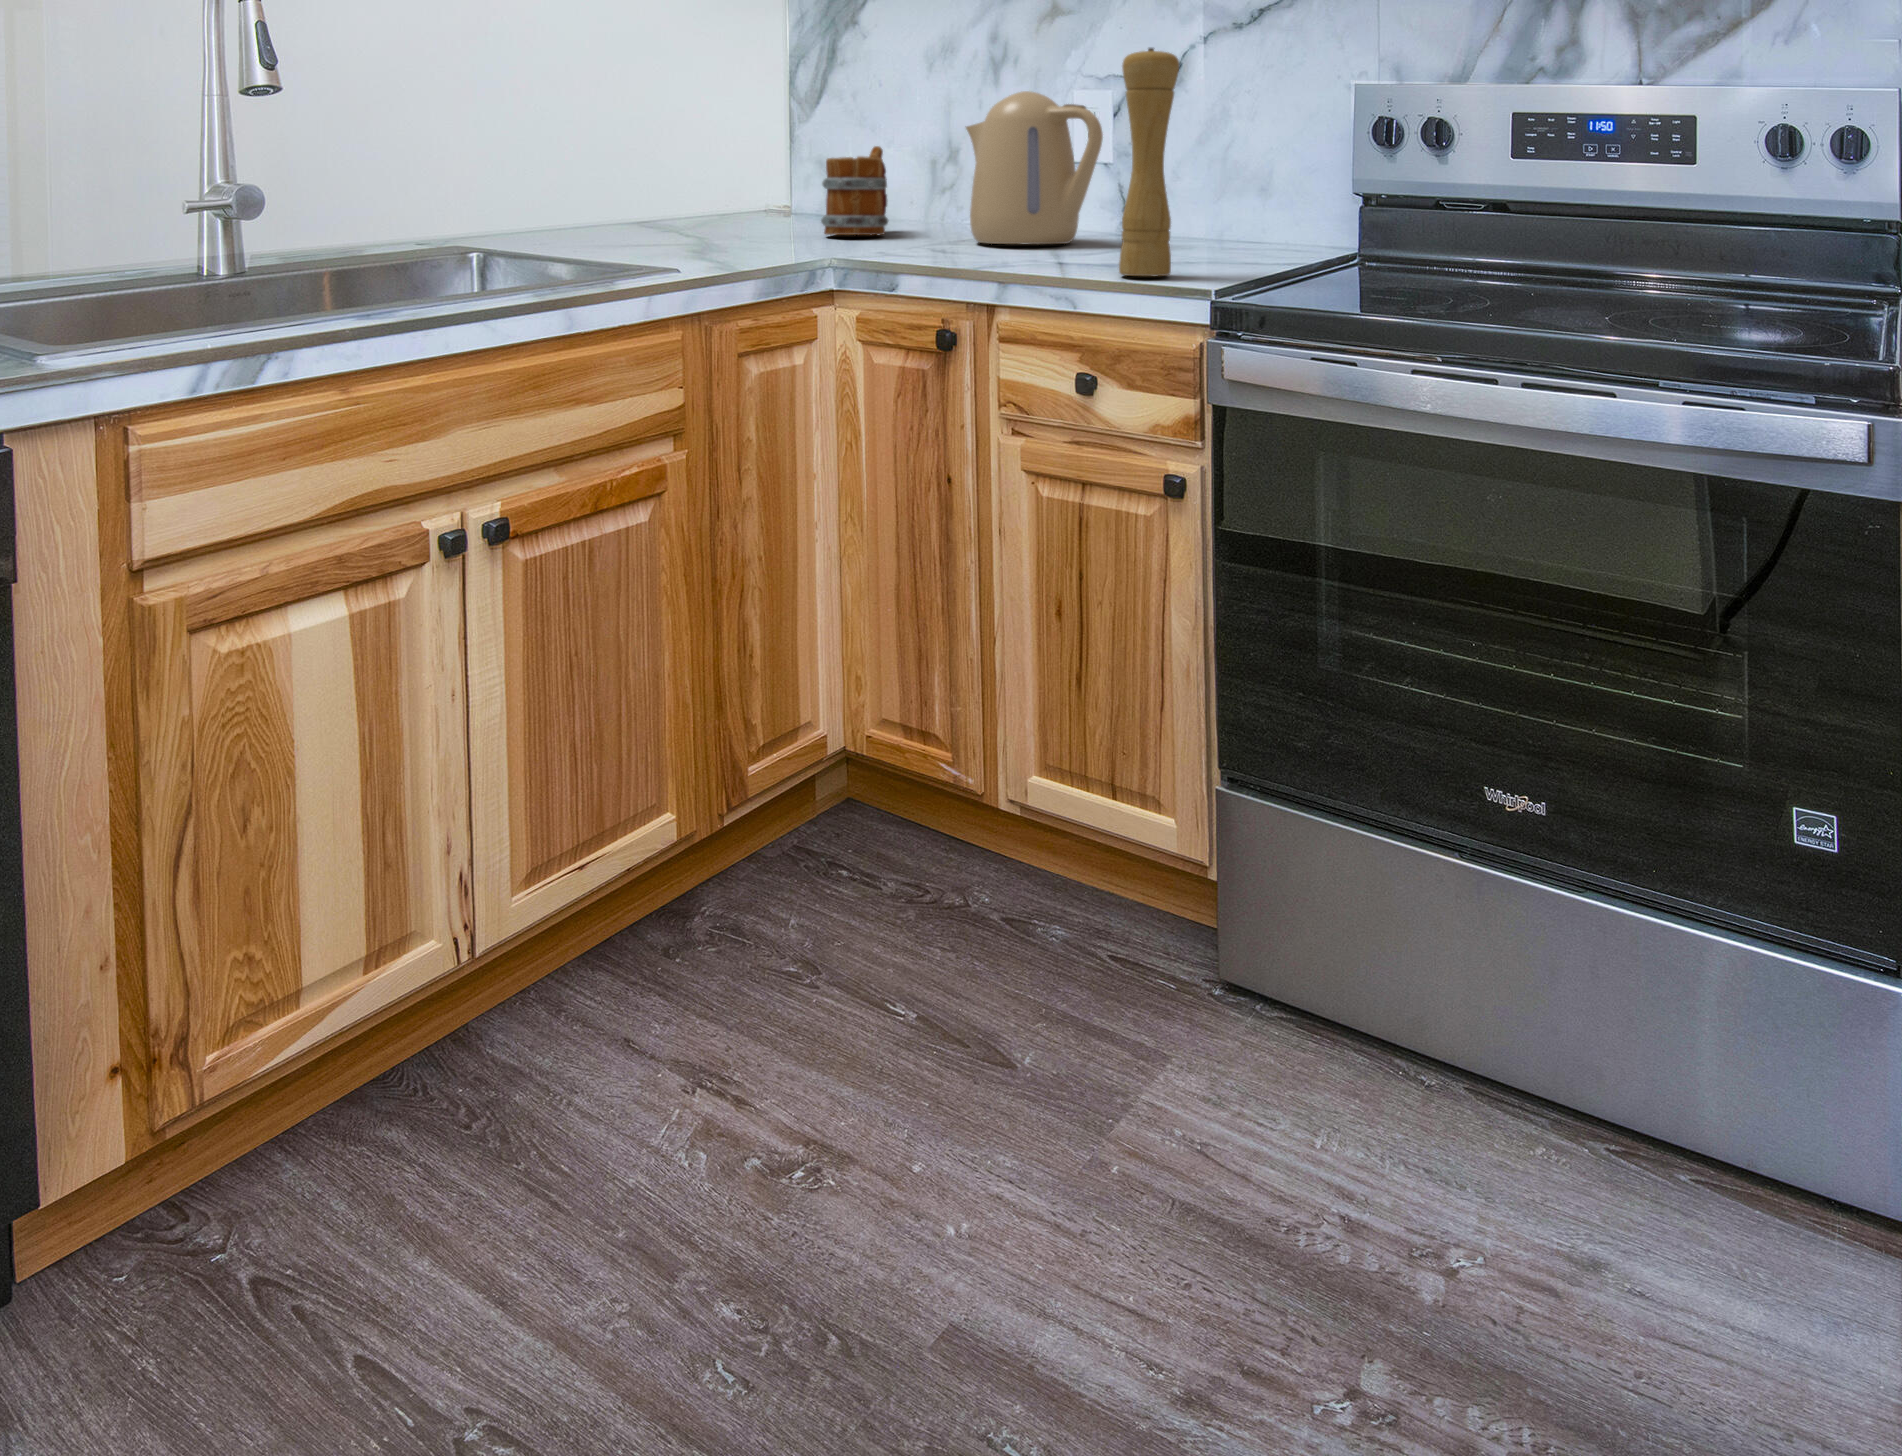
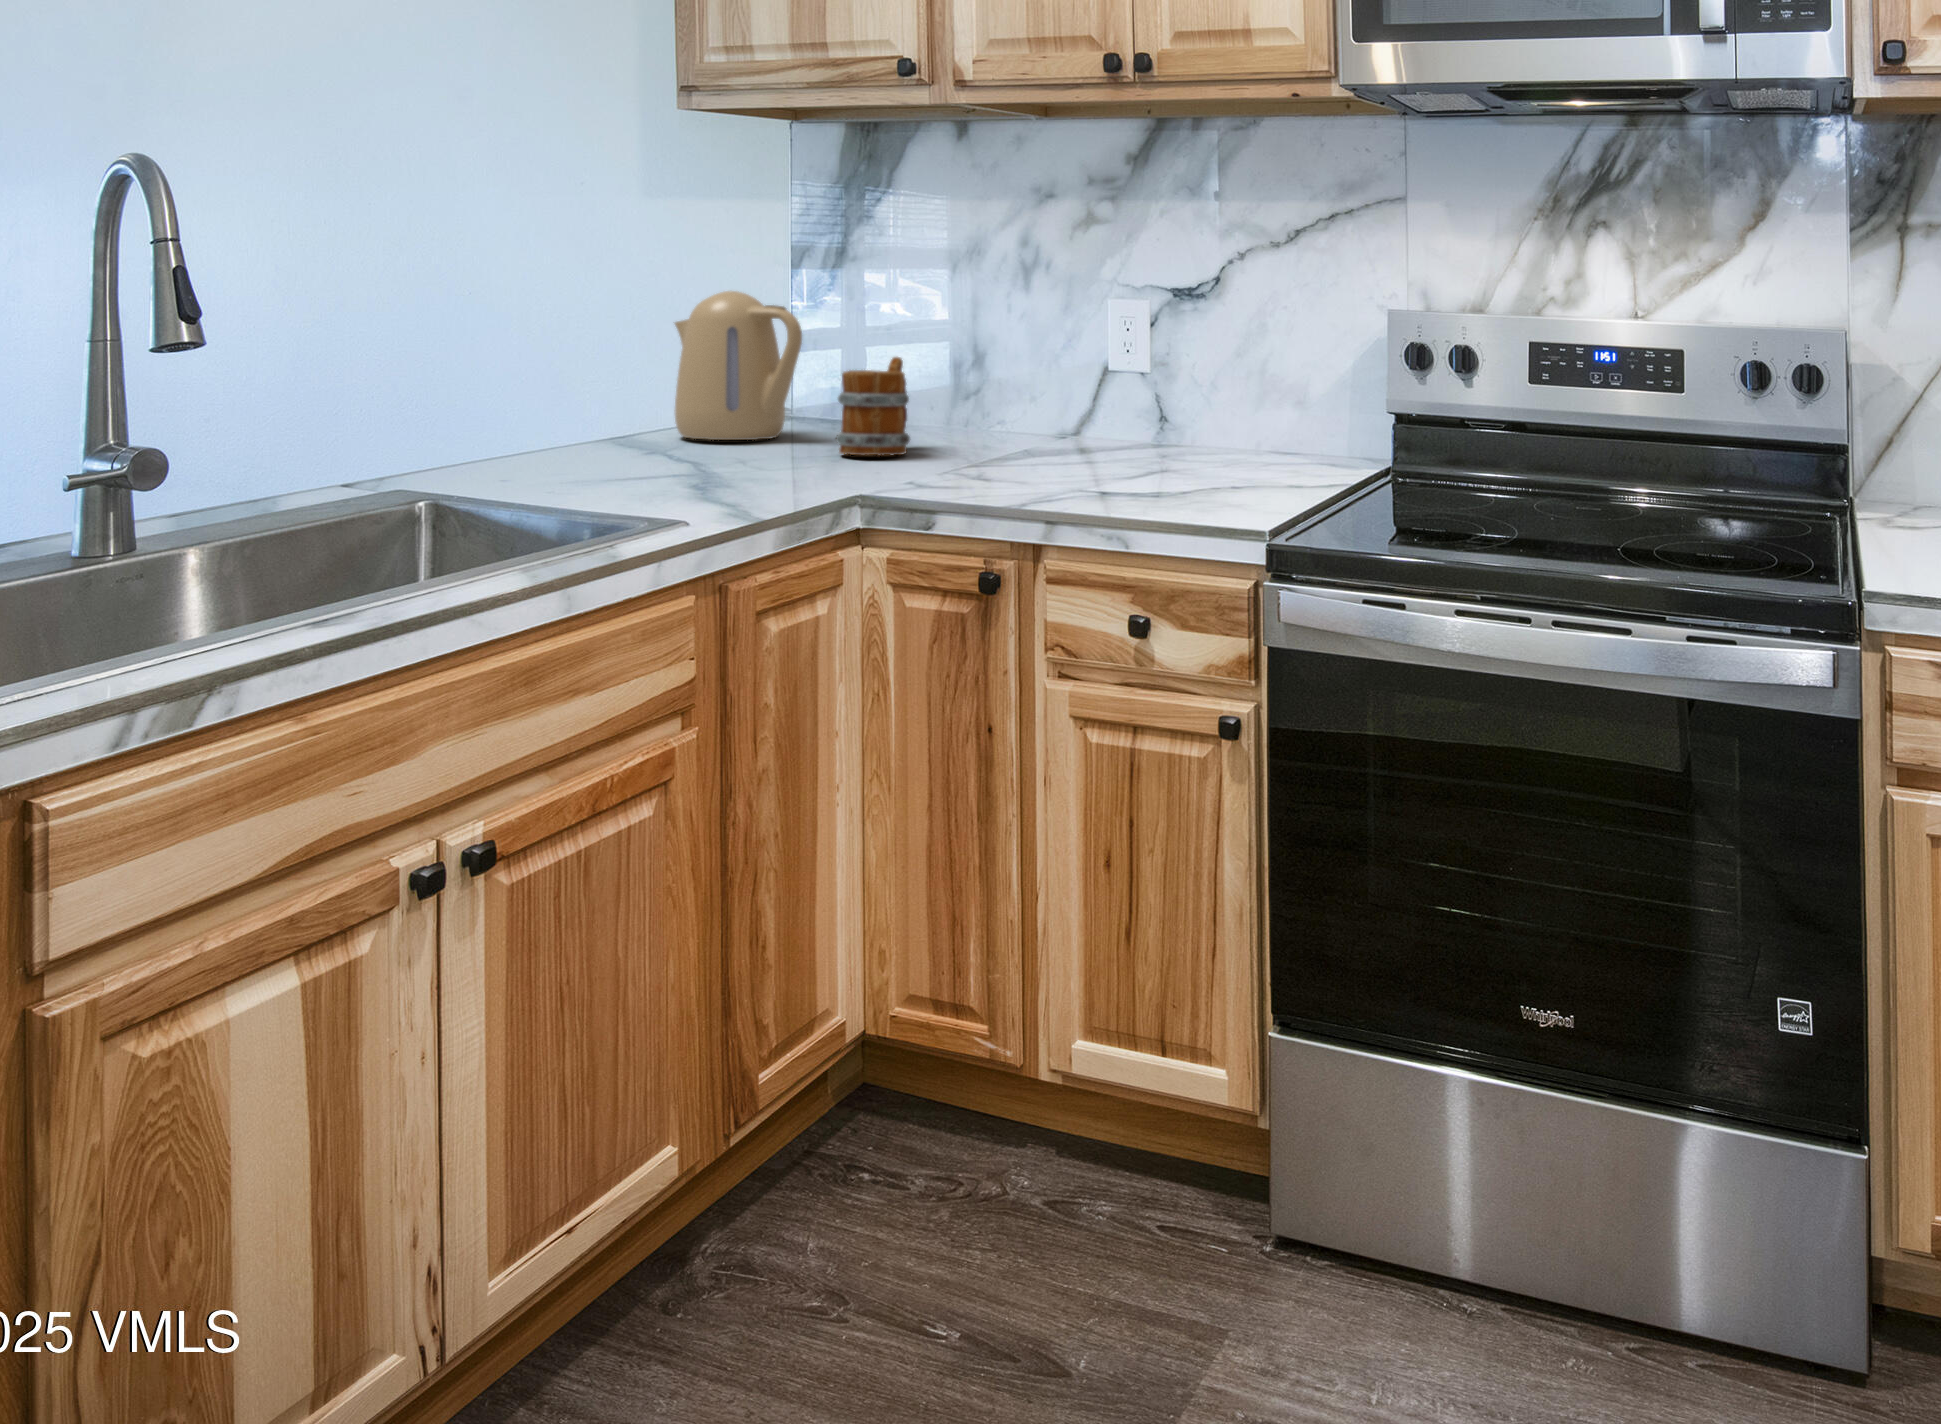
pepper mill: present [1119,48,1179,276] -> none [1167,286,1225,514]
kettle: present [966,91,1103,244] -> present [674,291,802,440]

